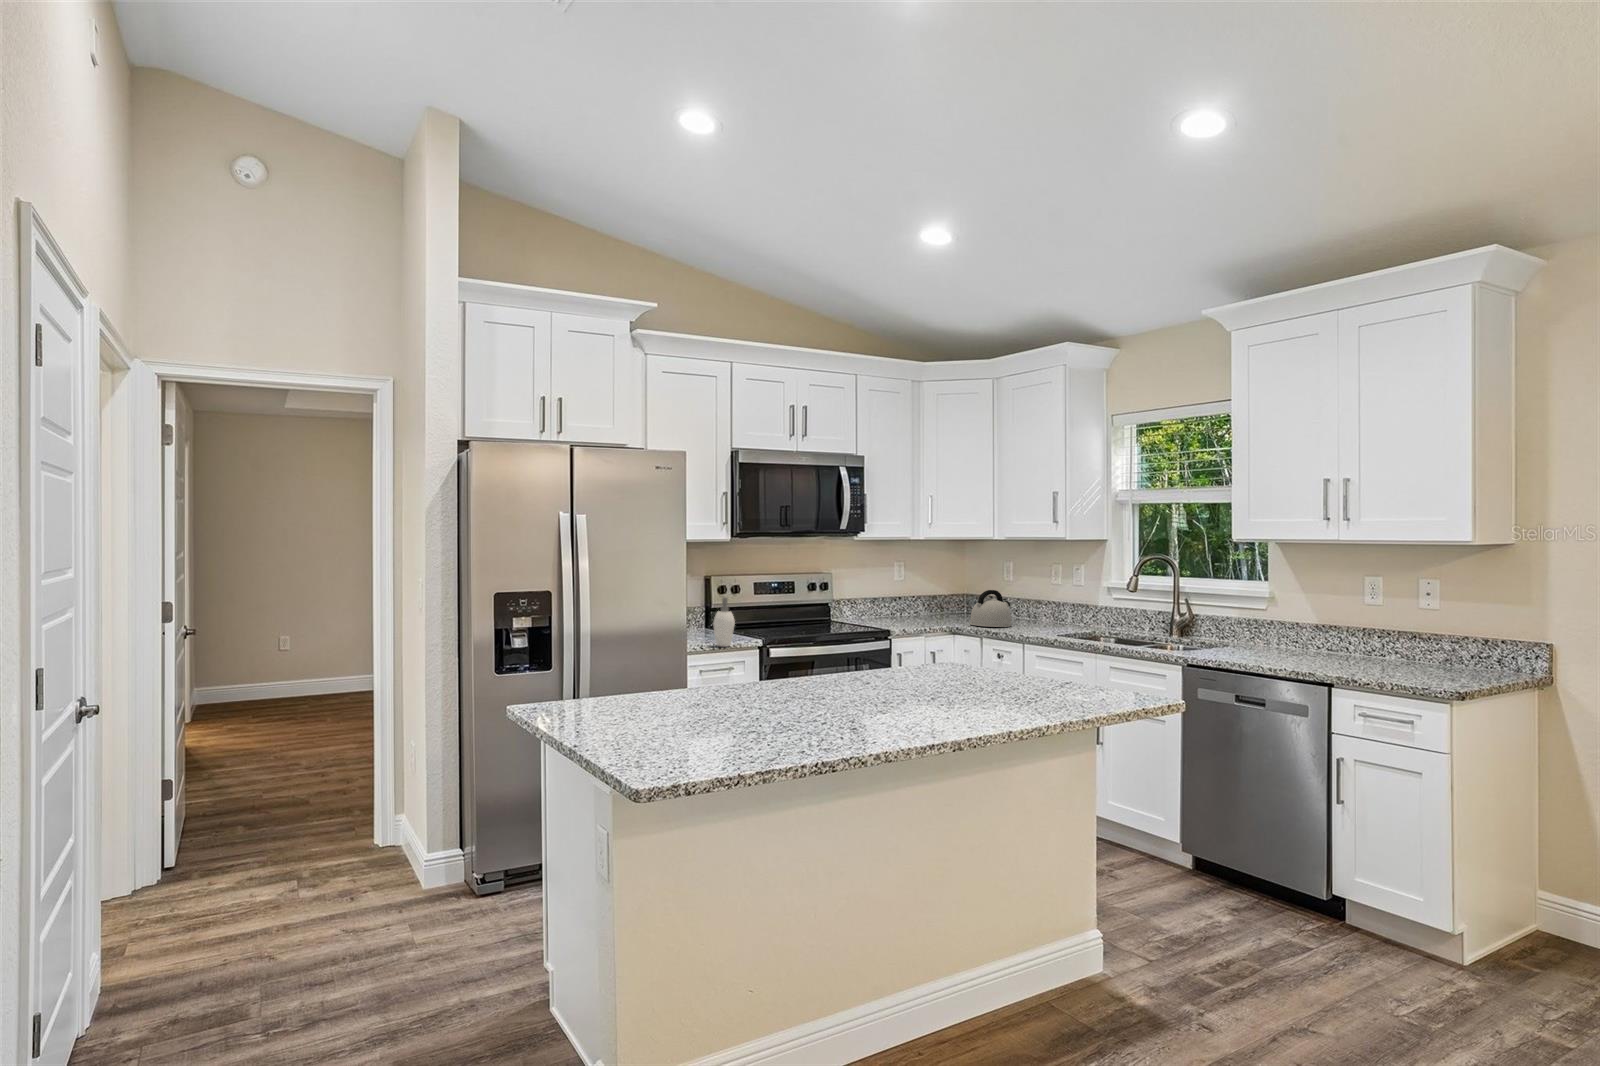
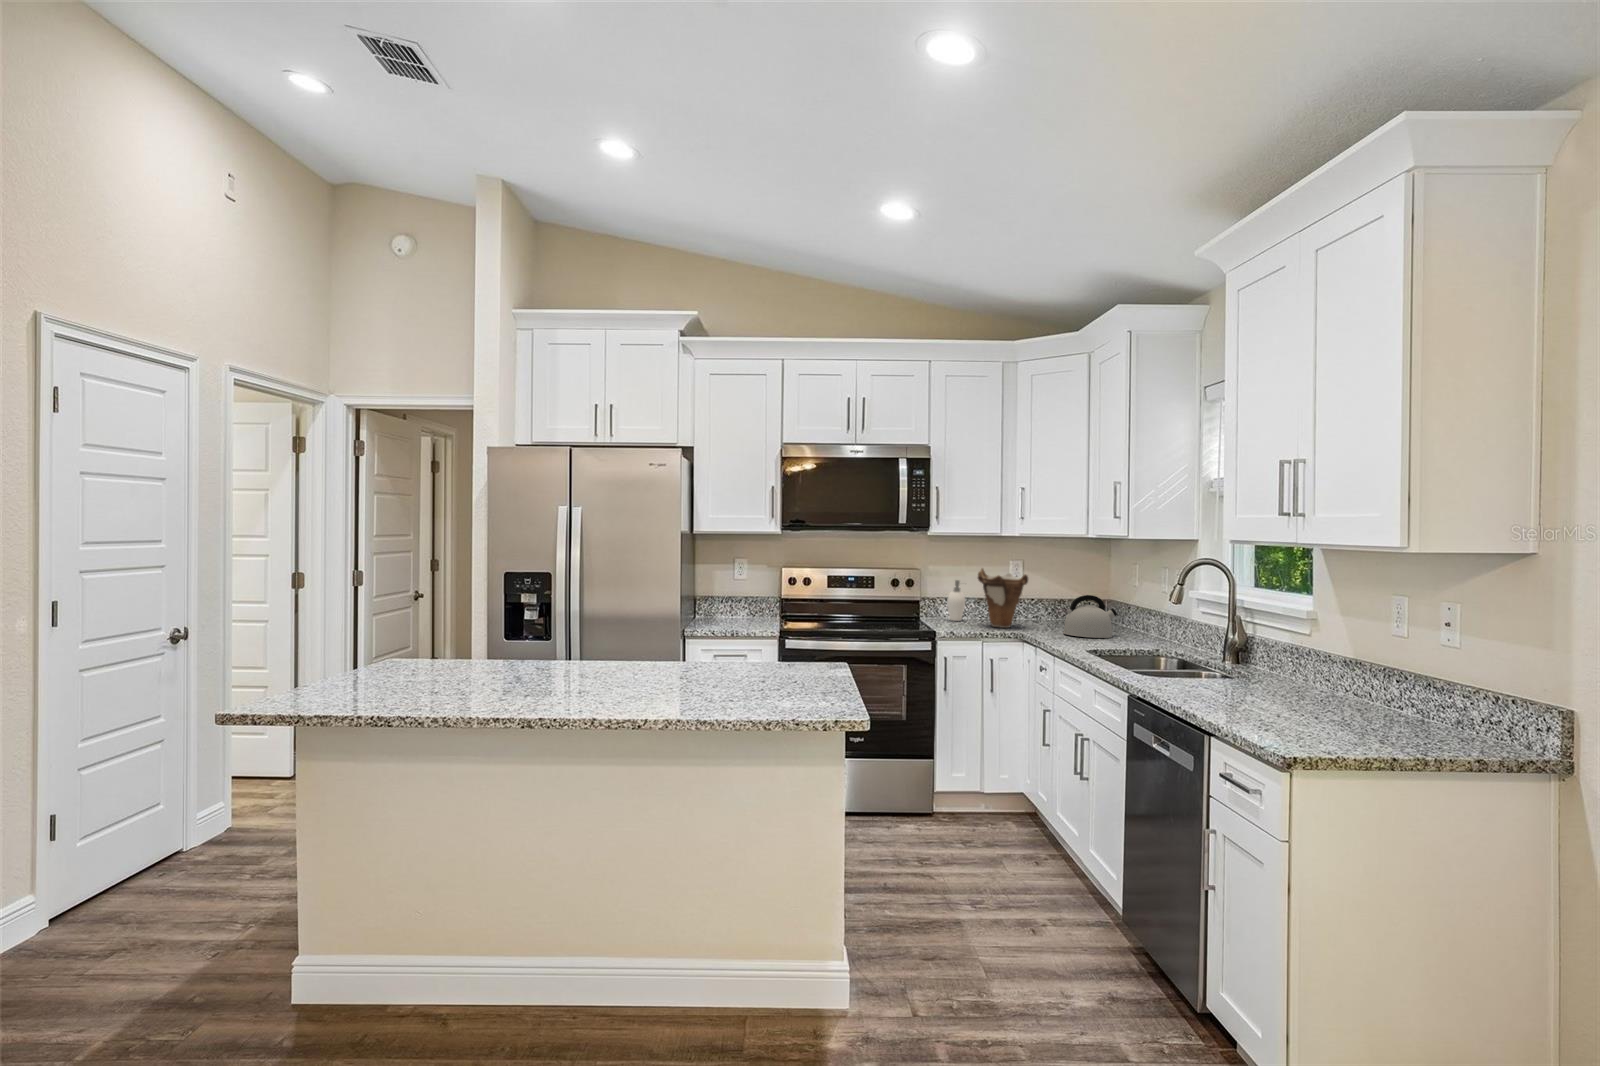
vase: none [889,569,933,624] -> present [978,568,1028,628]
soap dispenser: present [713,597,735,646] -> present [947,580,965,621]

